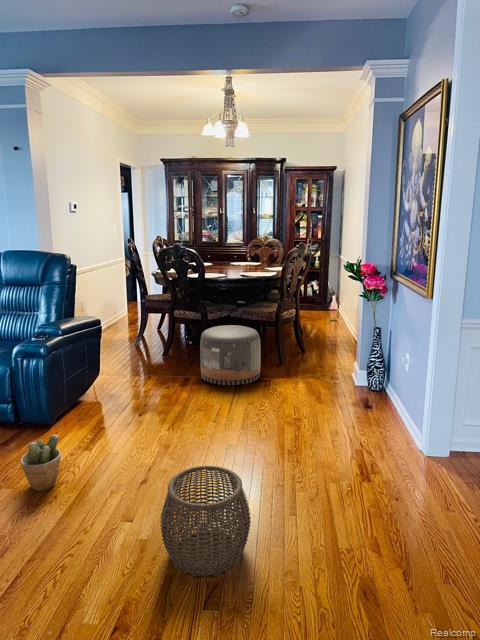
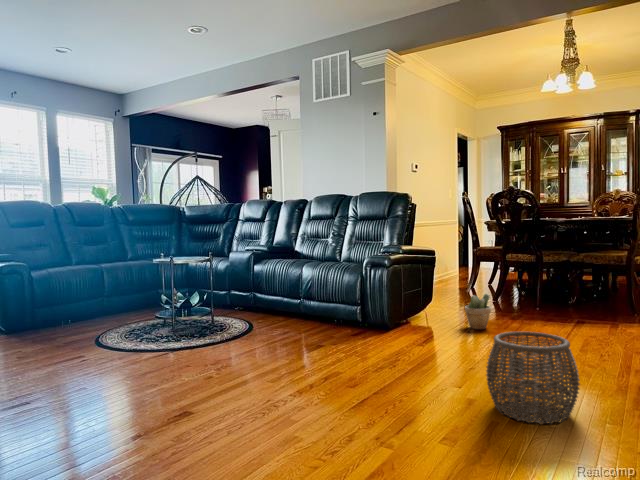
pouf: present [200,325,261,385] -> none [534,266,607,325]
potted plant: present [21,434,61,491] -> present [465,294,491,329]

